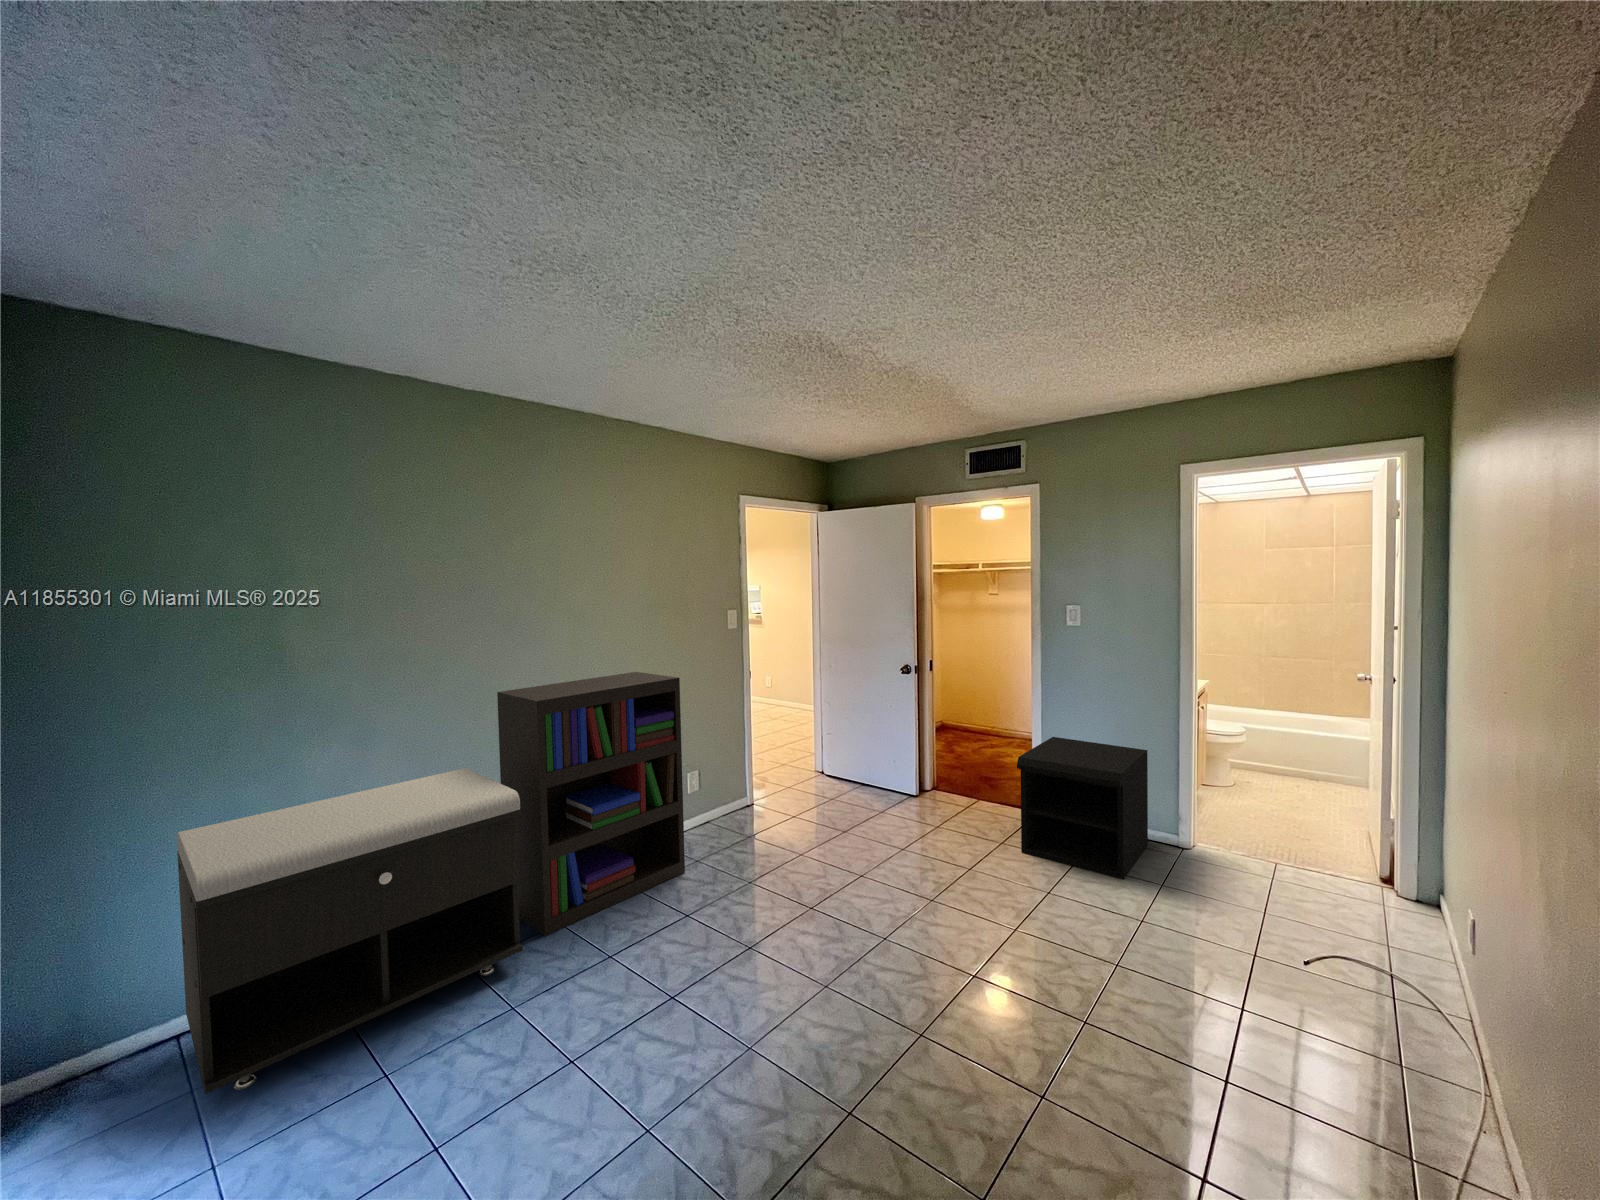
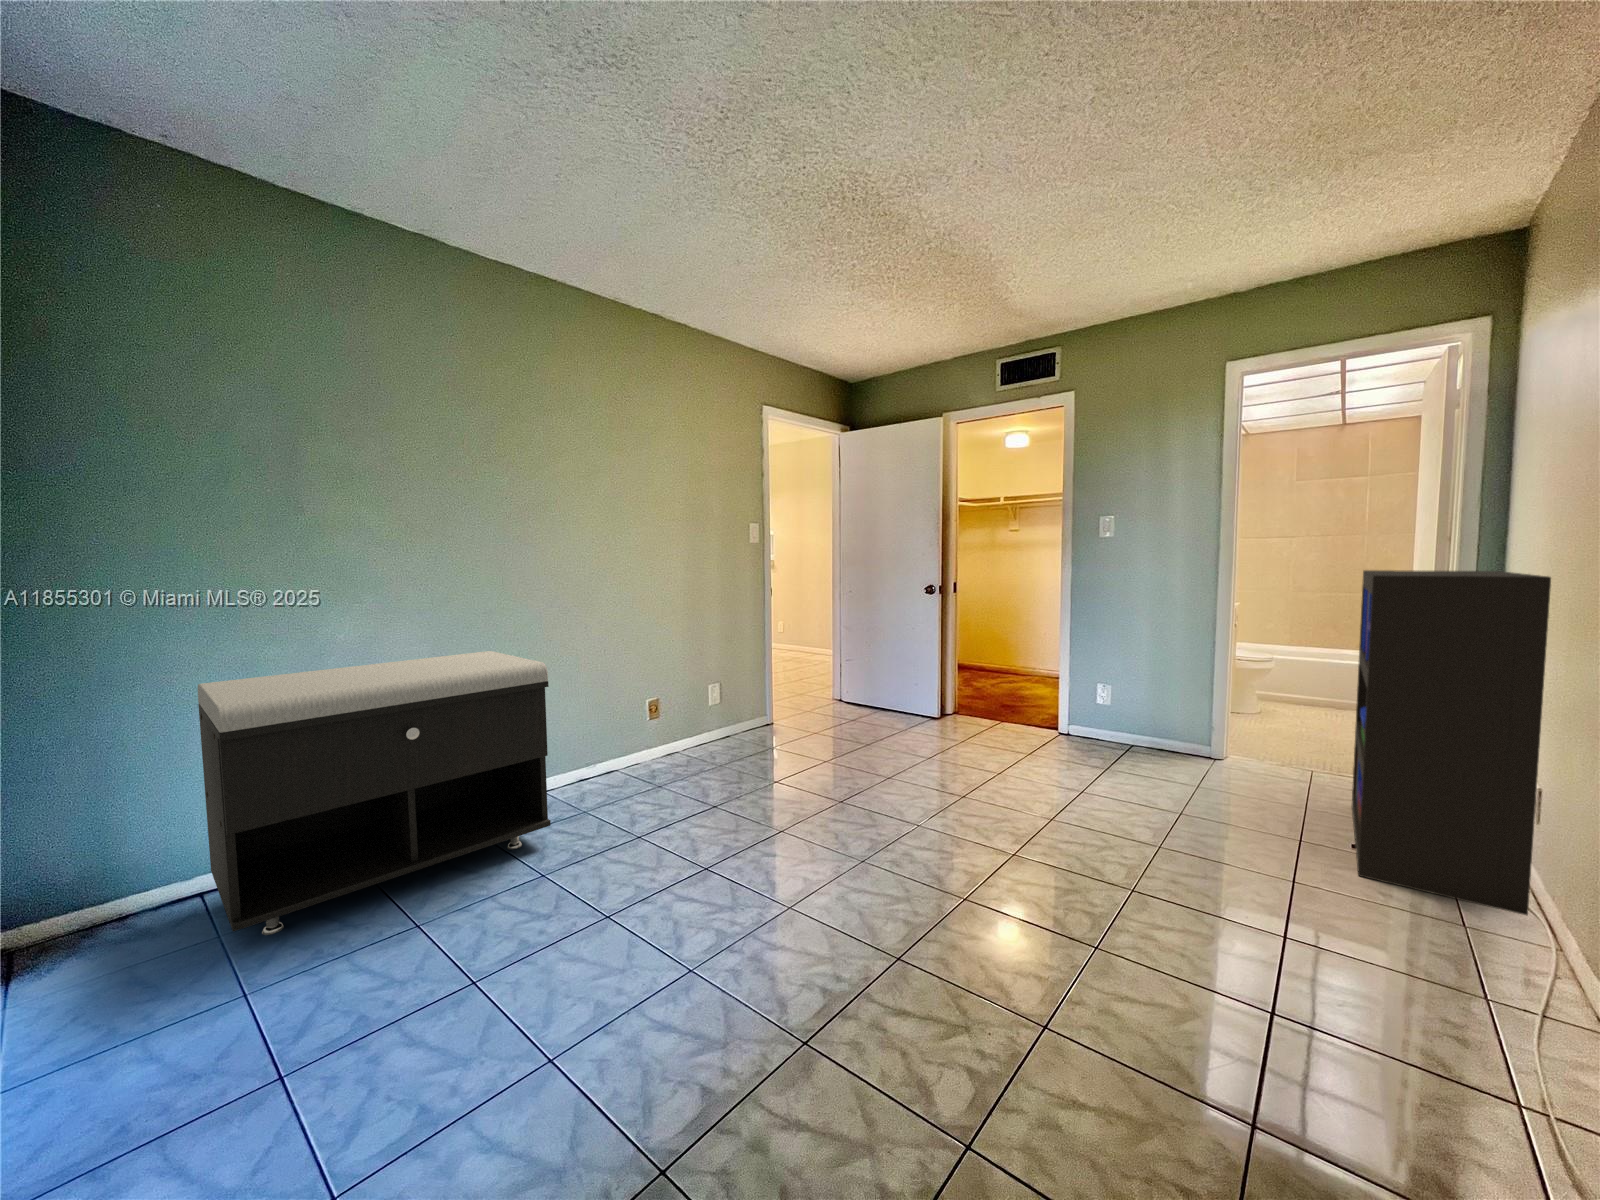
bookshelf: present [497,672,685,936] -> present [1352,570,1551,915]
nightstand: present [1017,737,1148,879] -> none [1047,651,1180,781]

